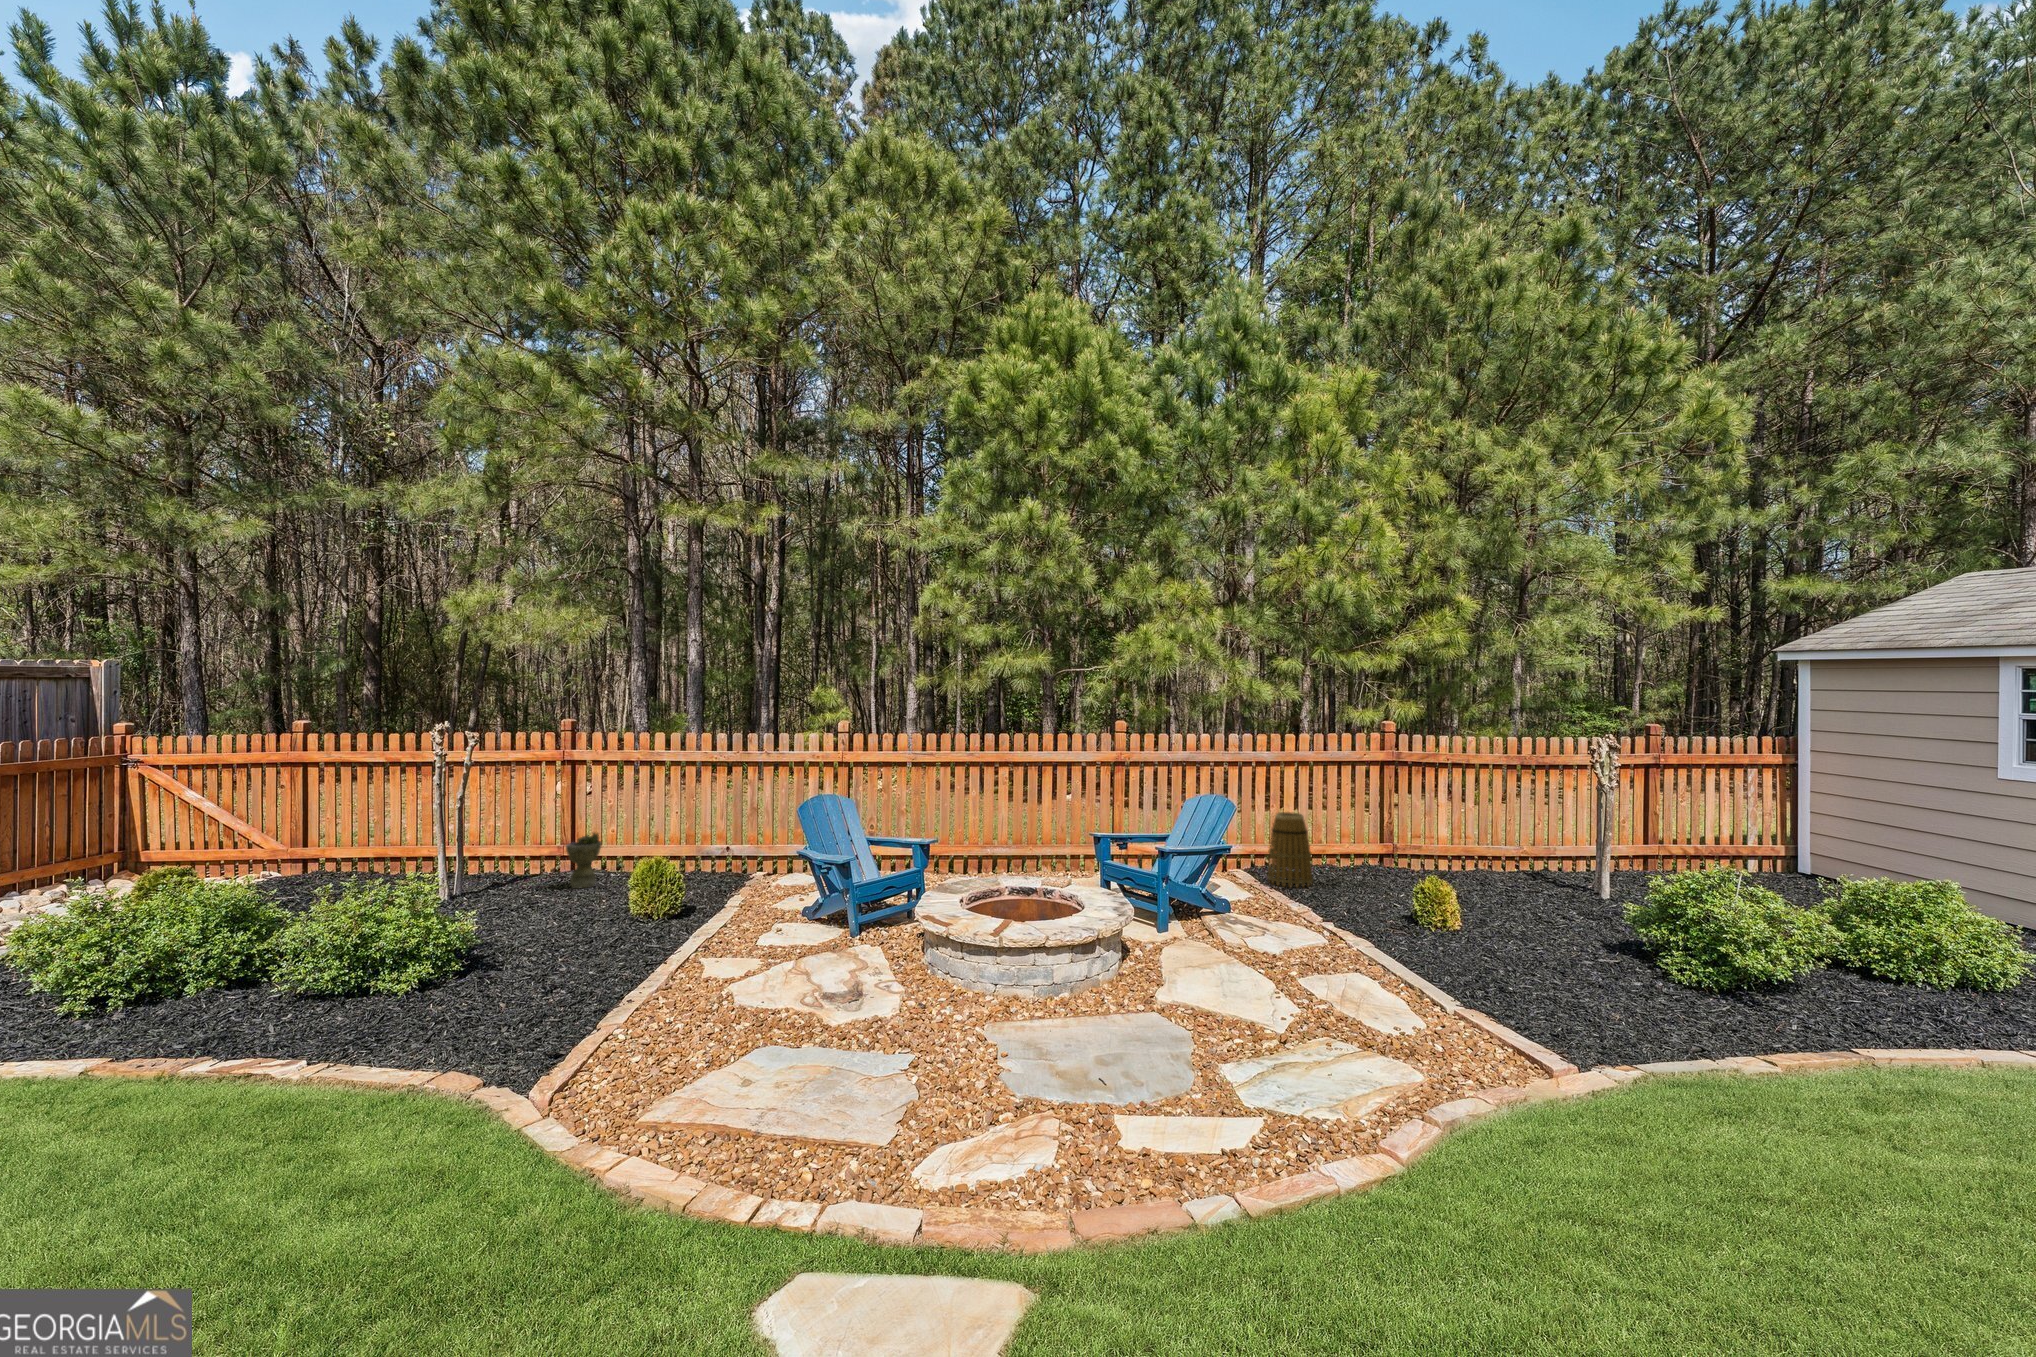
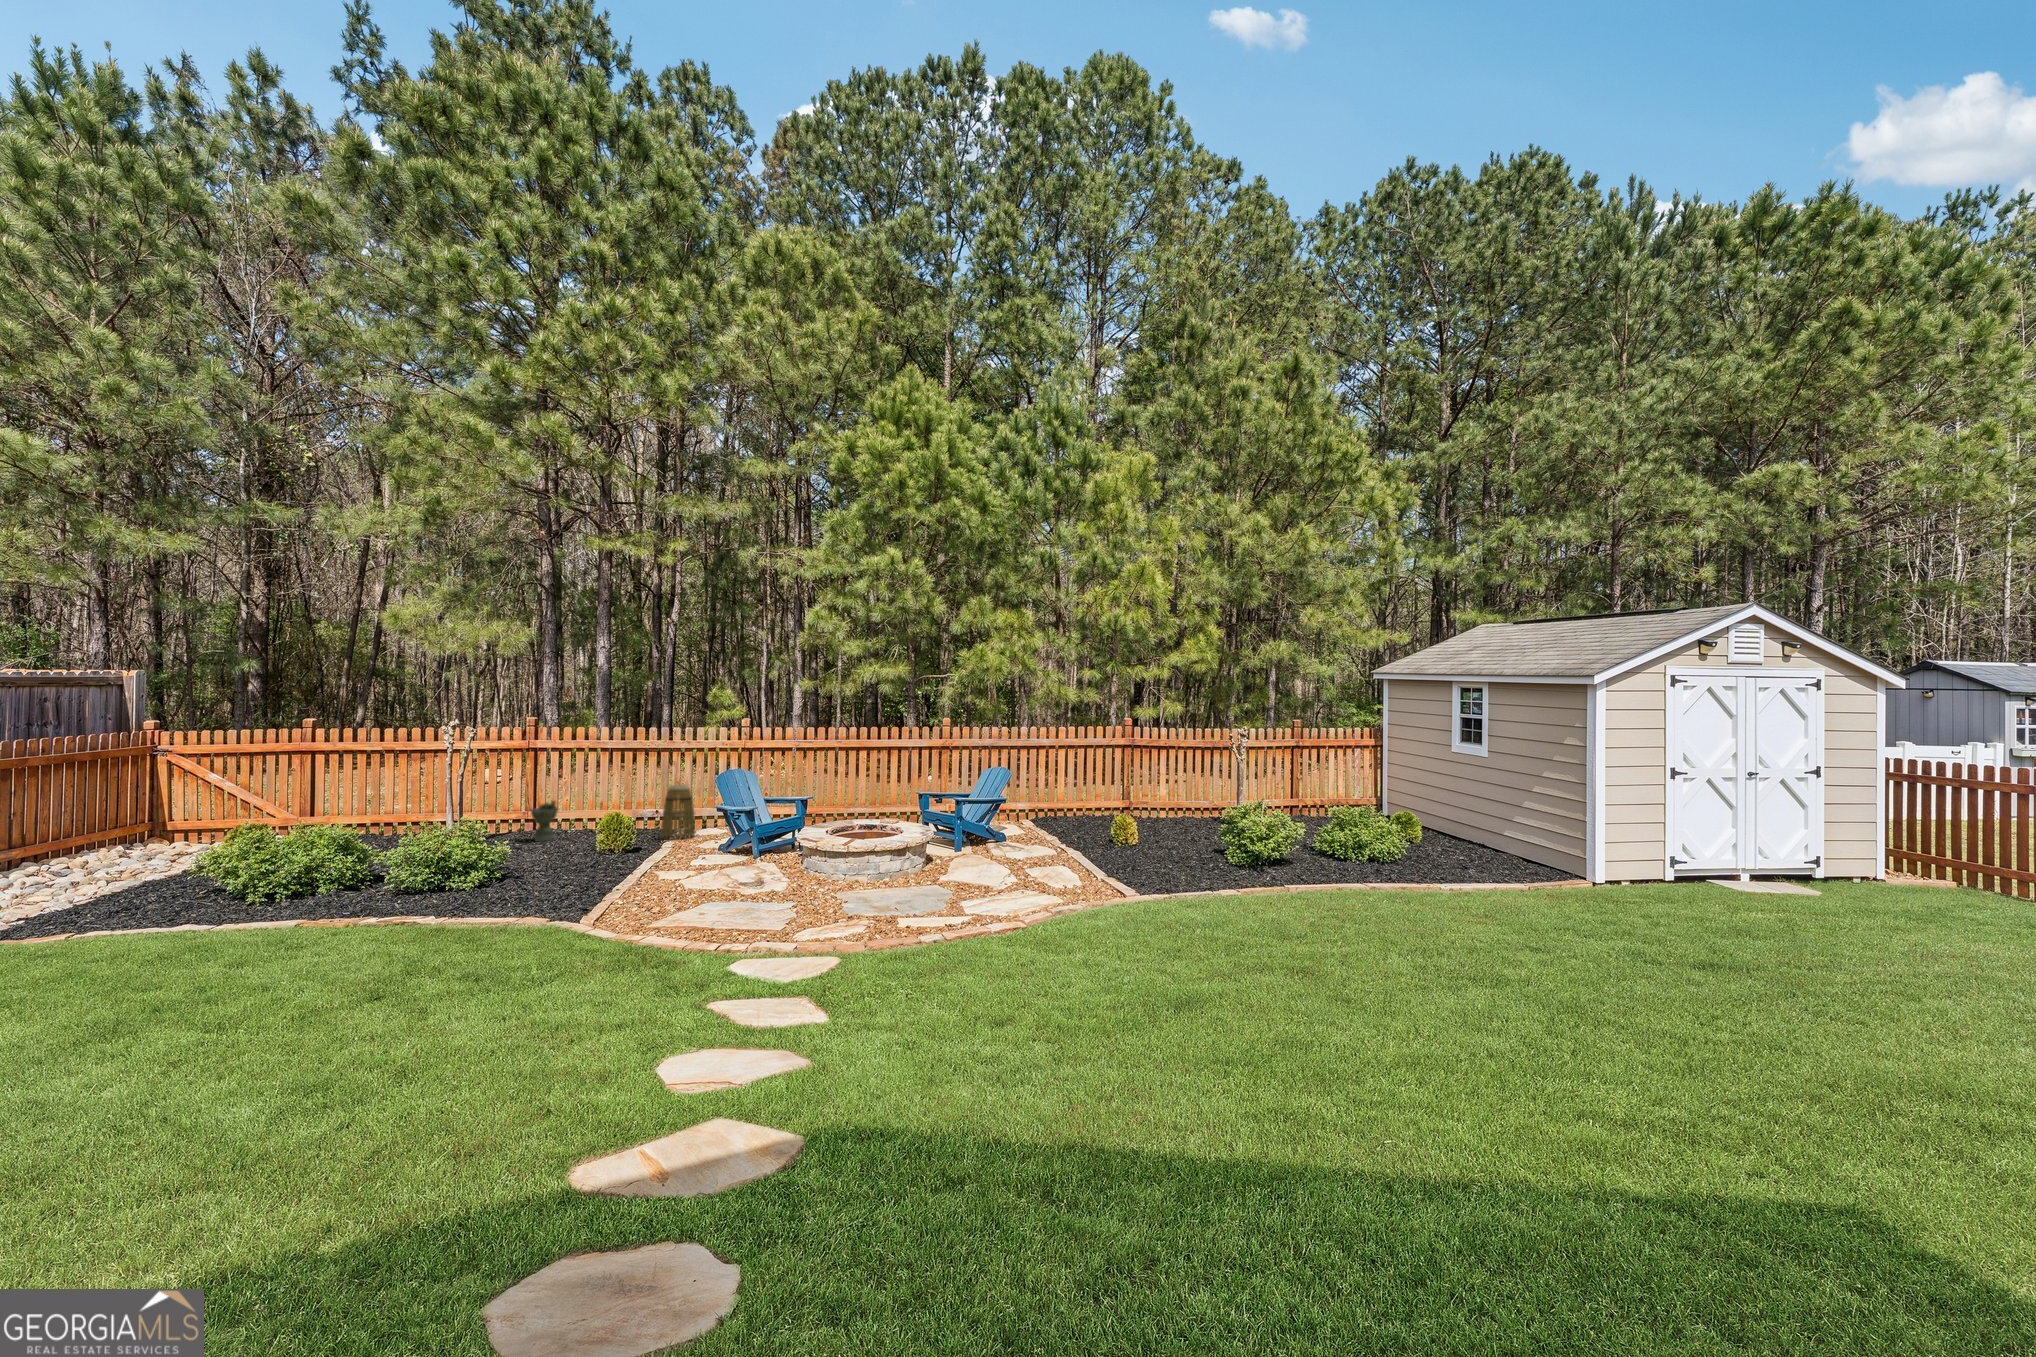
basket: present [1267,812,1313,887] -> present [661,785,695,839]

